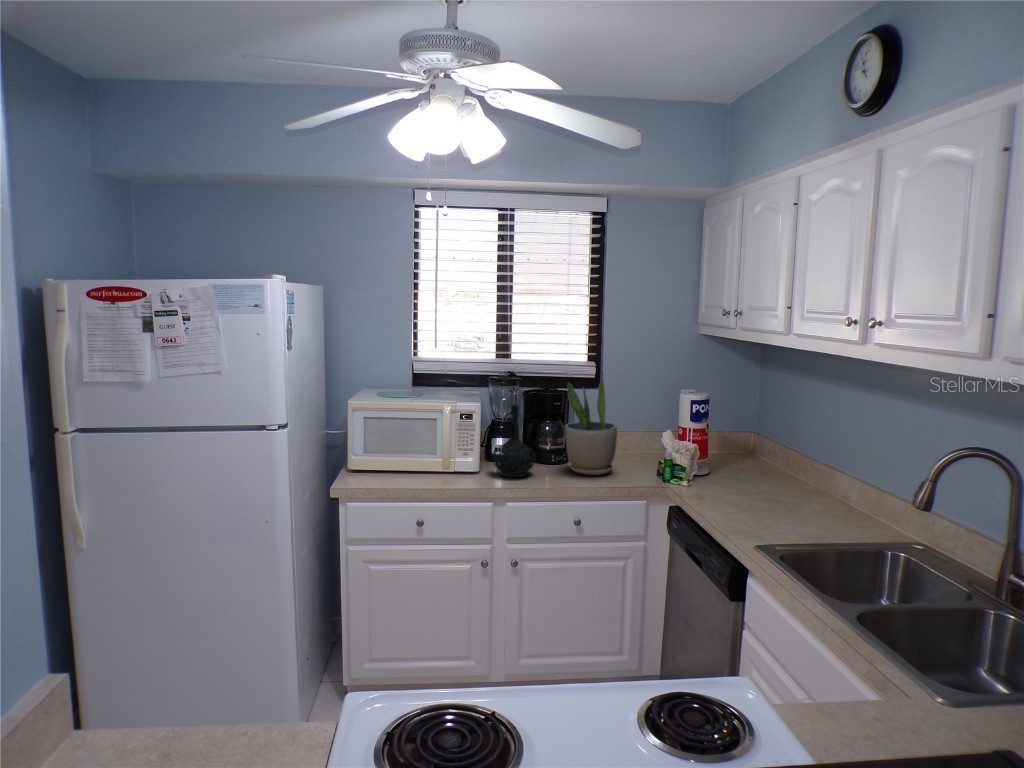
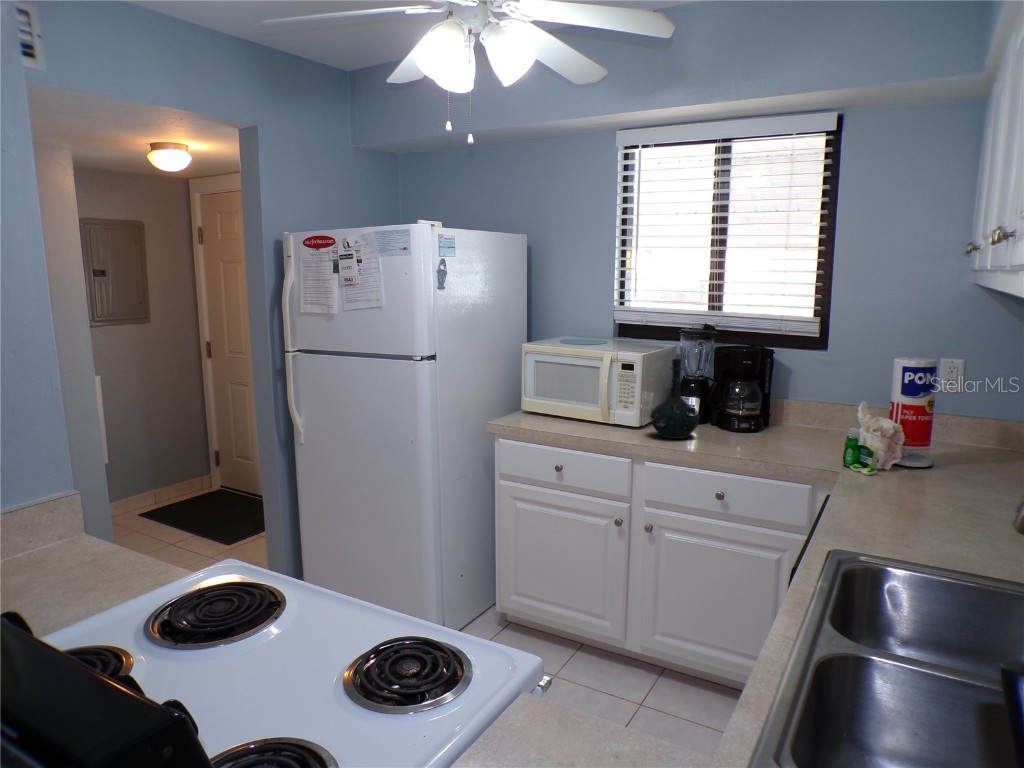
potted plant: present [565,380,617,475] -> none [737,331,800,448]

